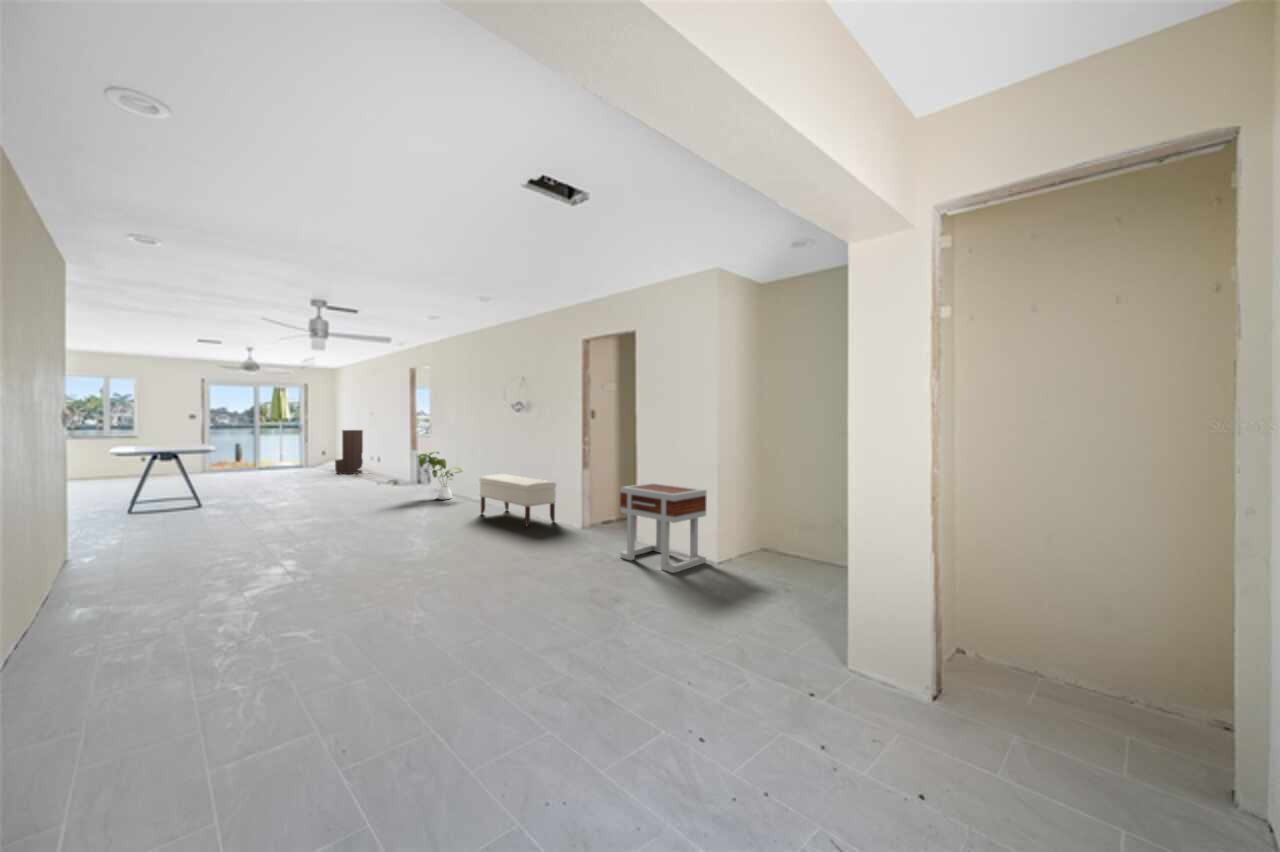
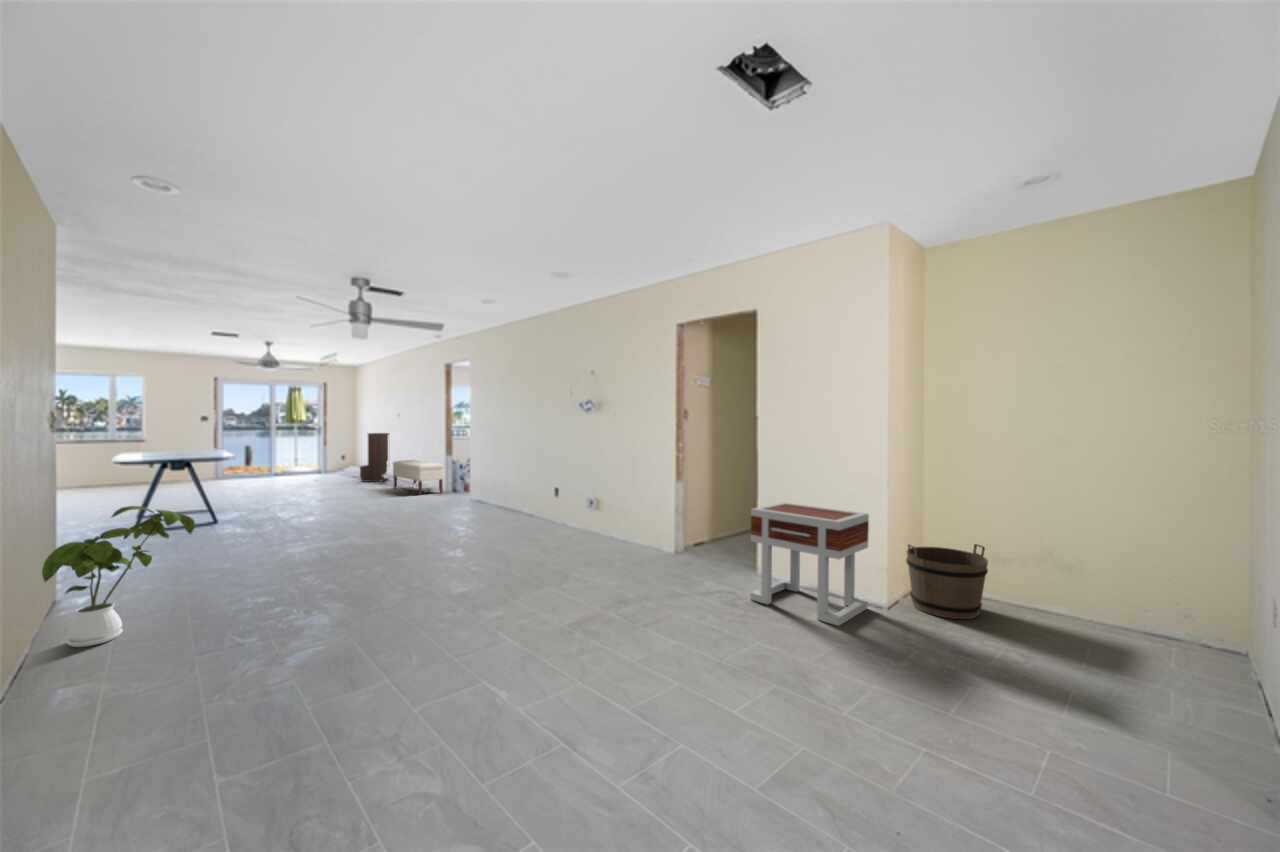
house plant: present [419,451,462,499] -> present [42,506,195,647]
bench: present [479,474,556,526] -> present [393,460,443,495]
bucket: none [738,513,794,569] -> present [906,544,988,619]

